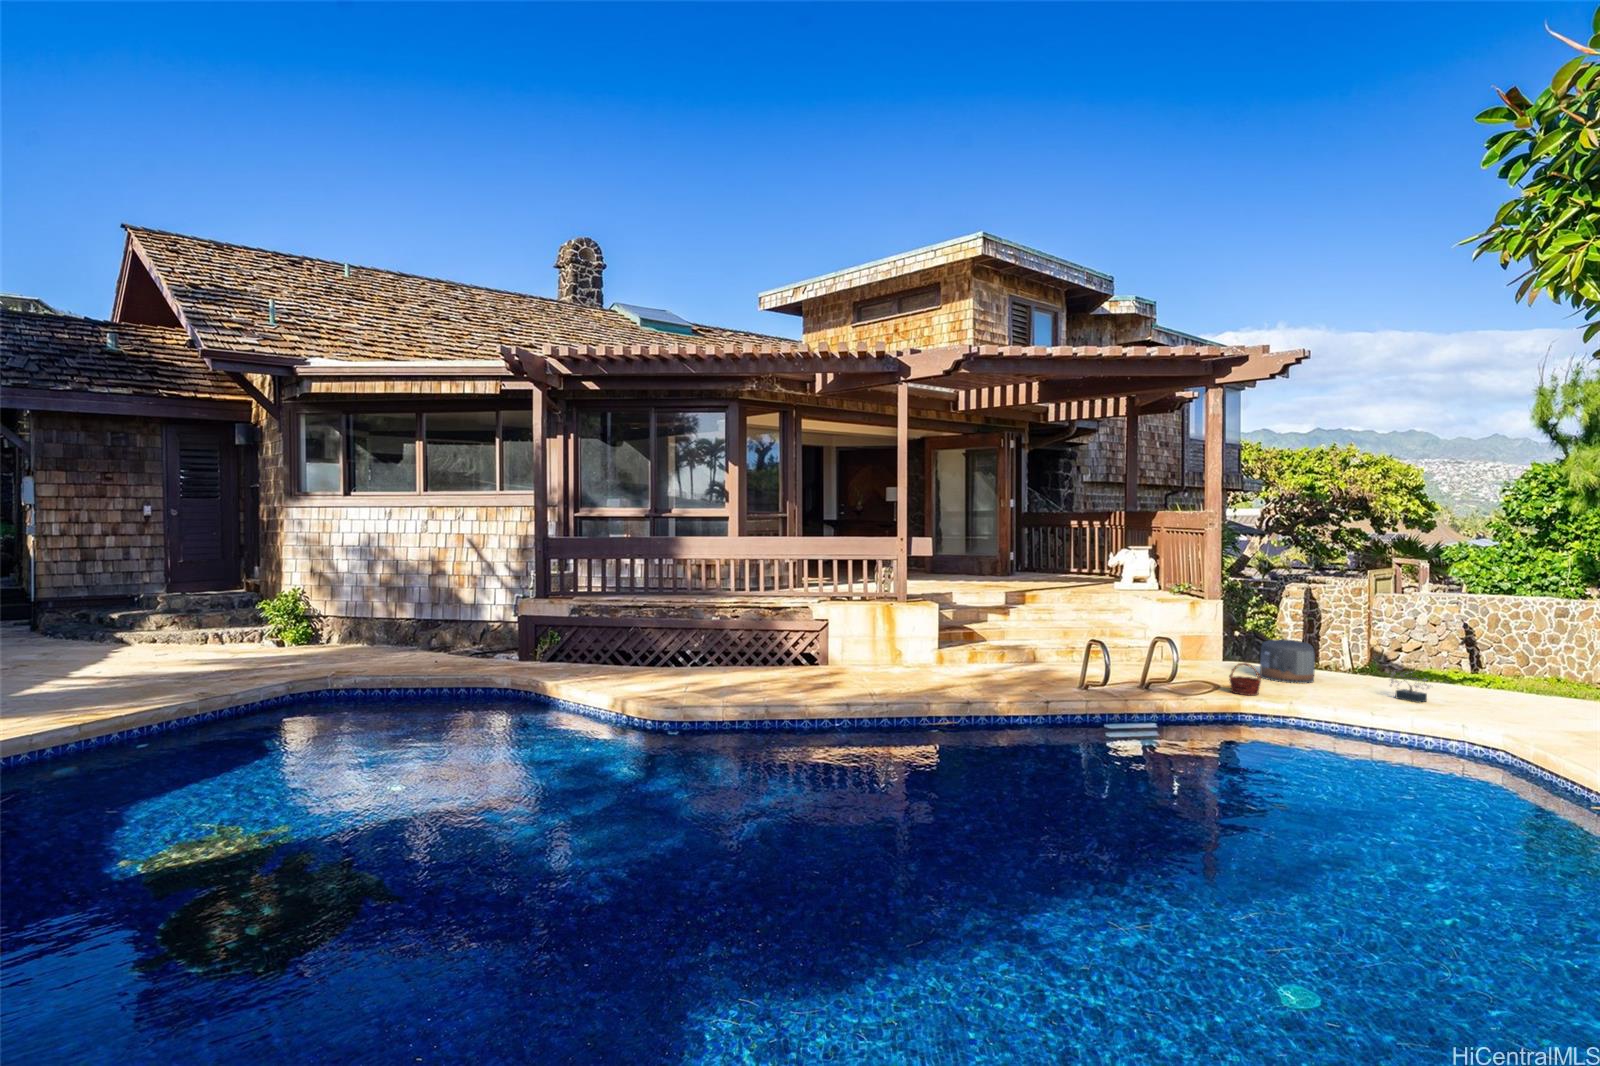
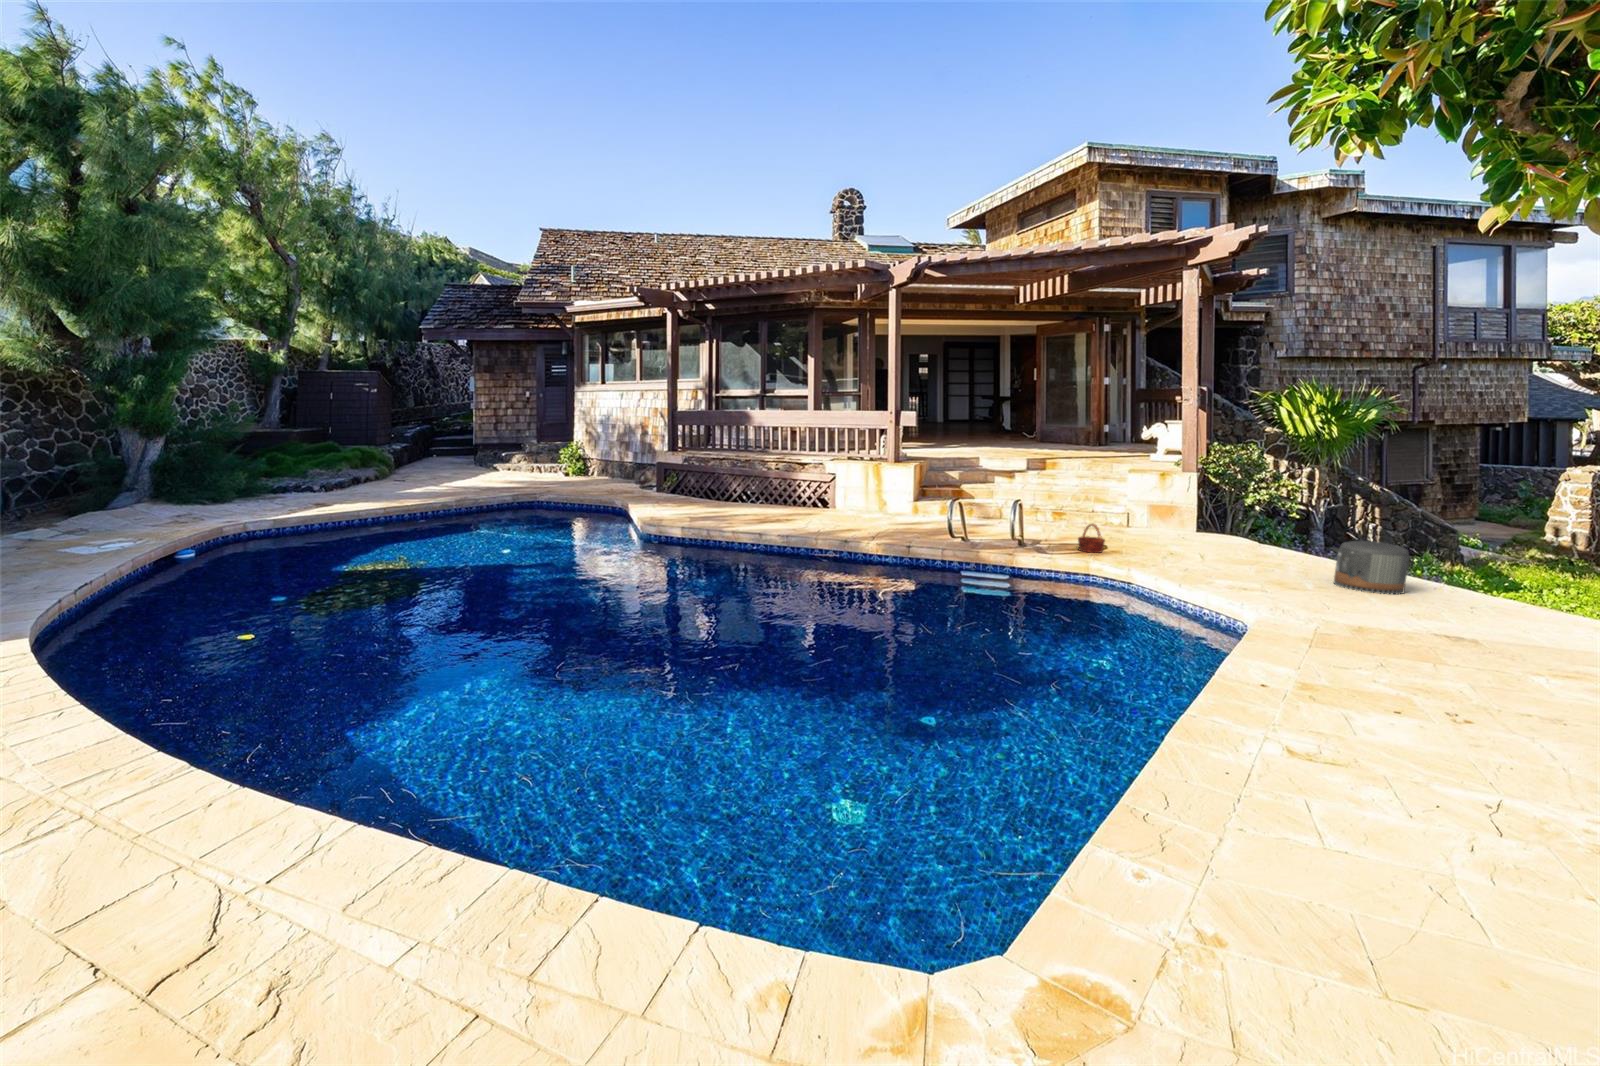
pouf: present [1260,639,1315,683] -> present [1334,541,1409,594]
decorative plant: present [1391,669,1431,703] -> none [1231,541,1268,575]

